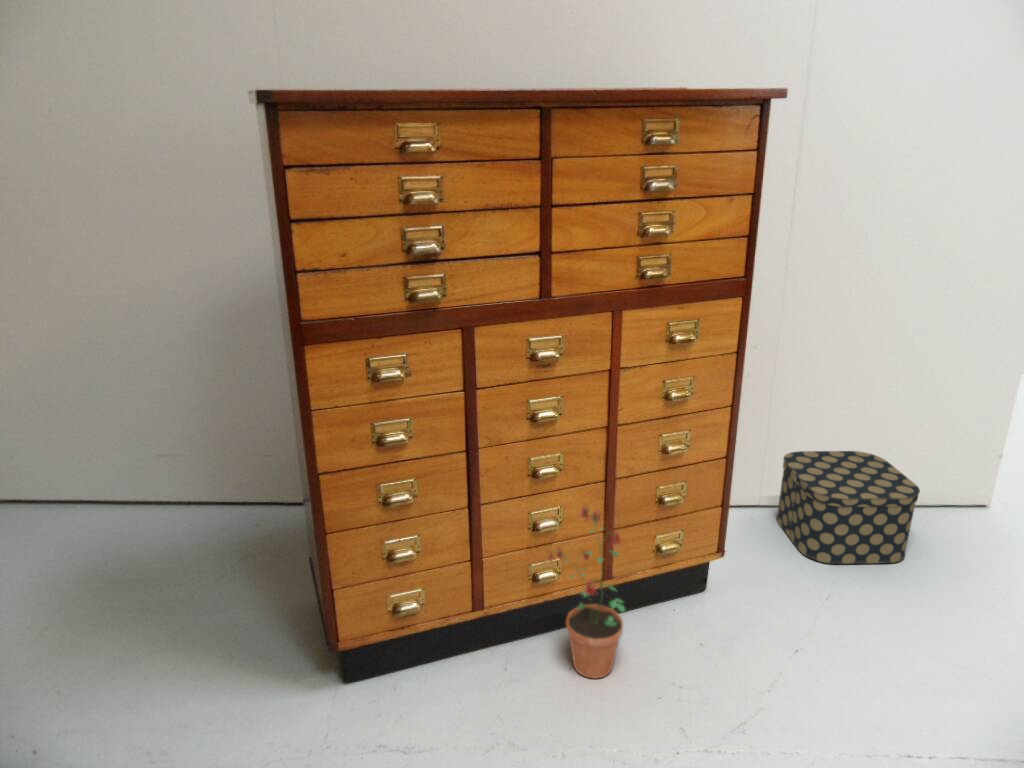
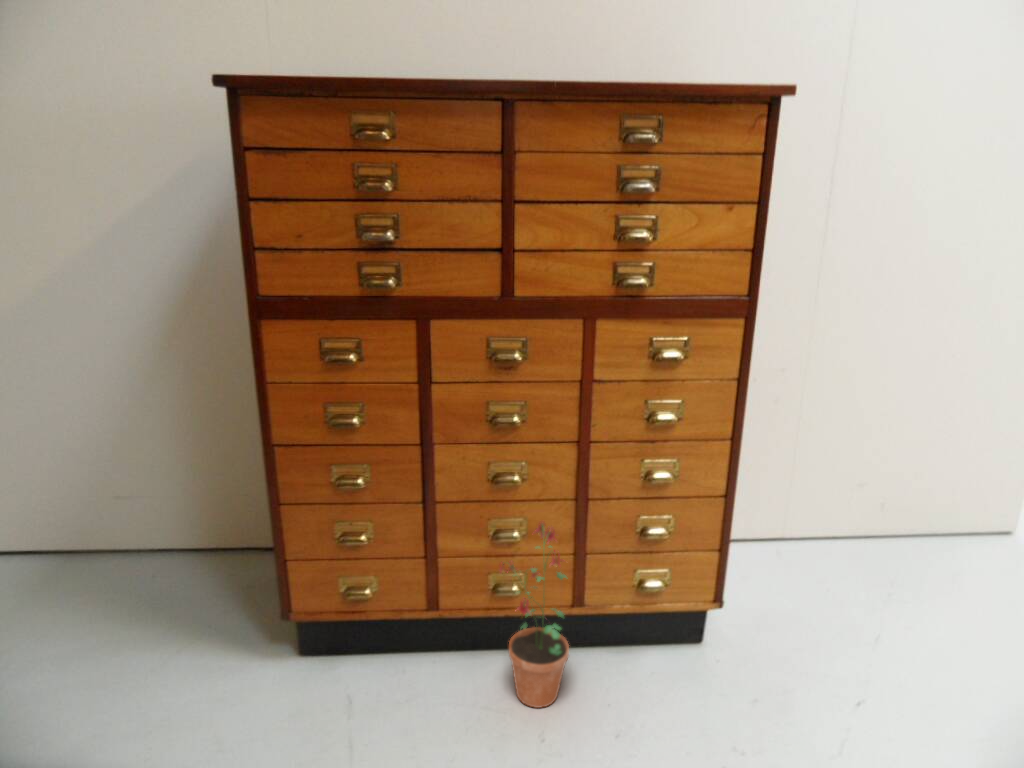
storage box: present [776,451,920,564] -> none [828,511,997,661]

